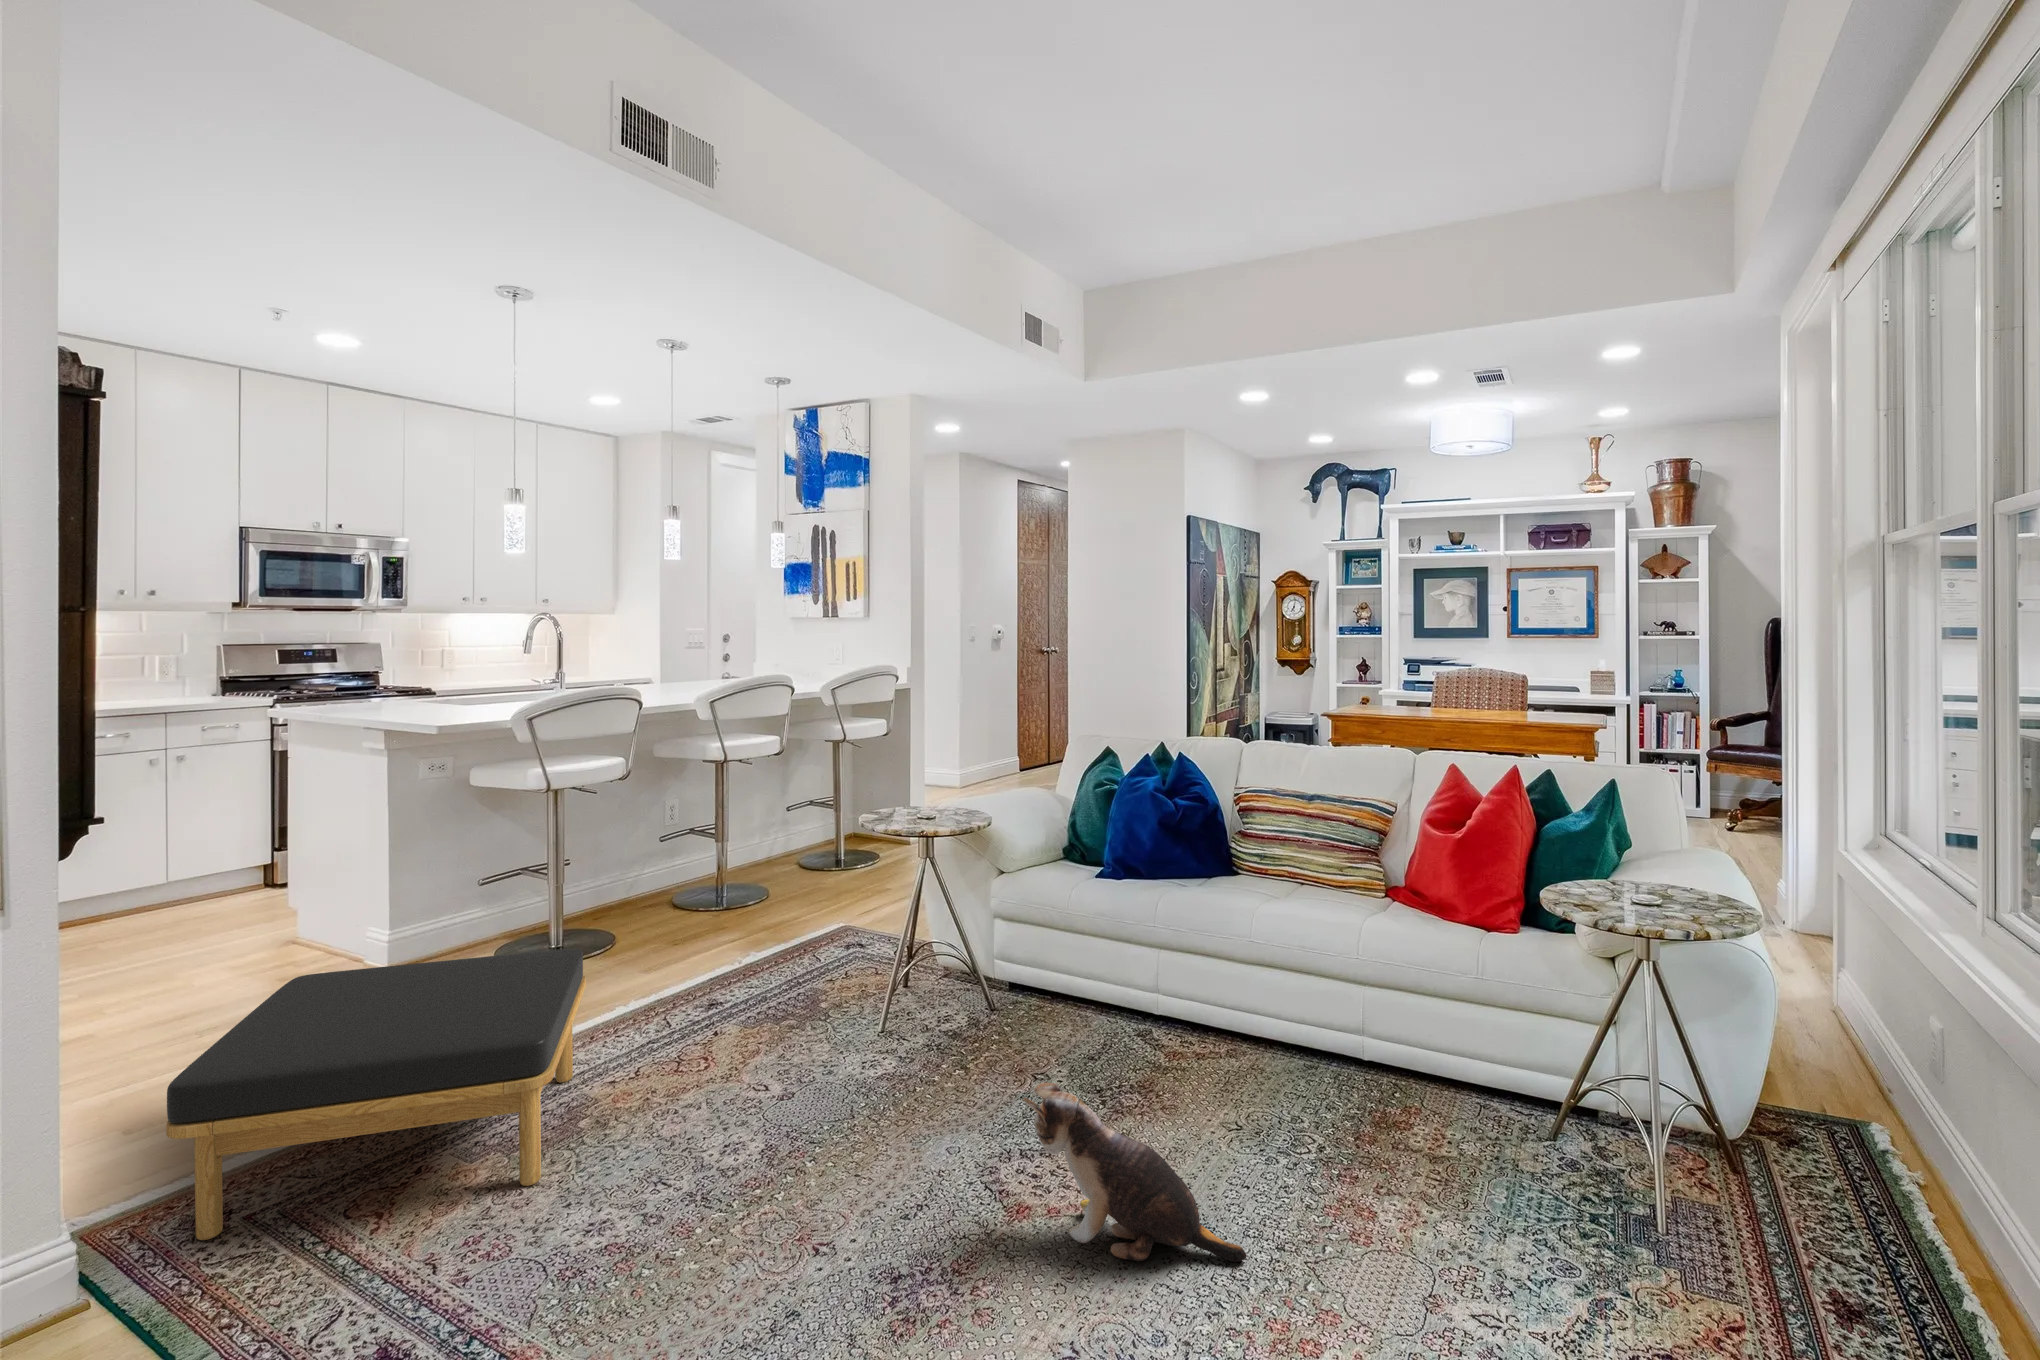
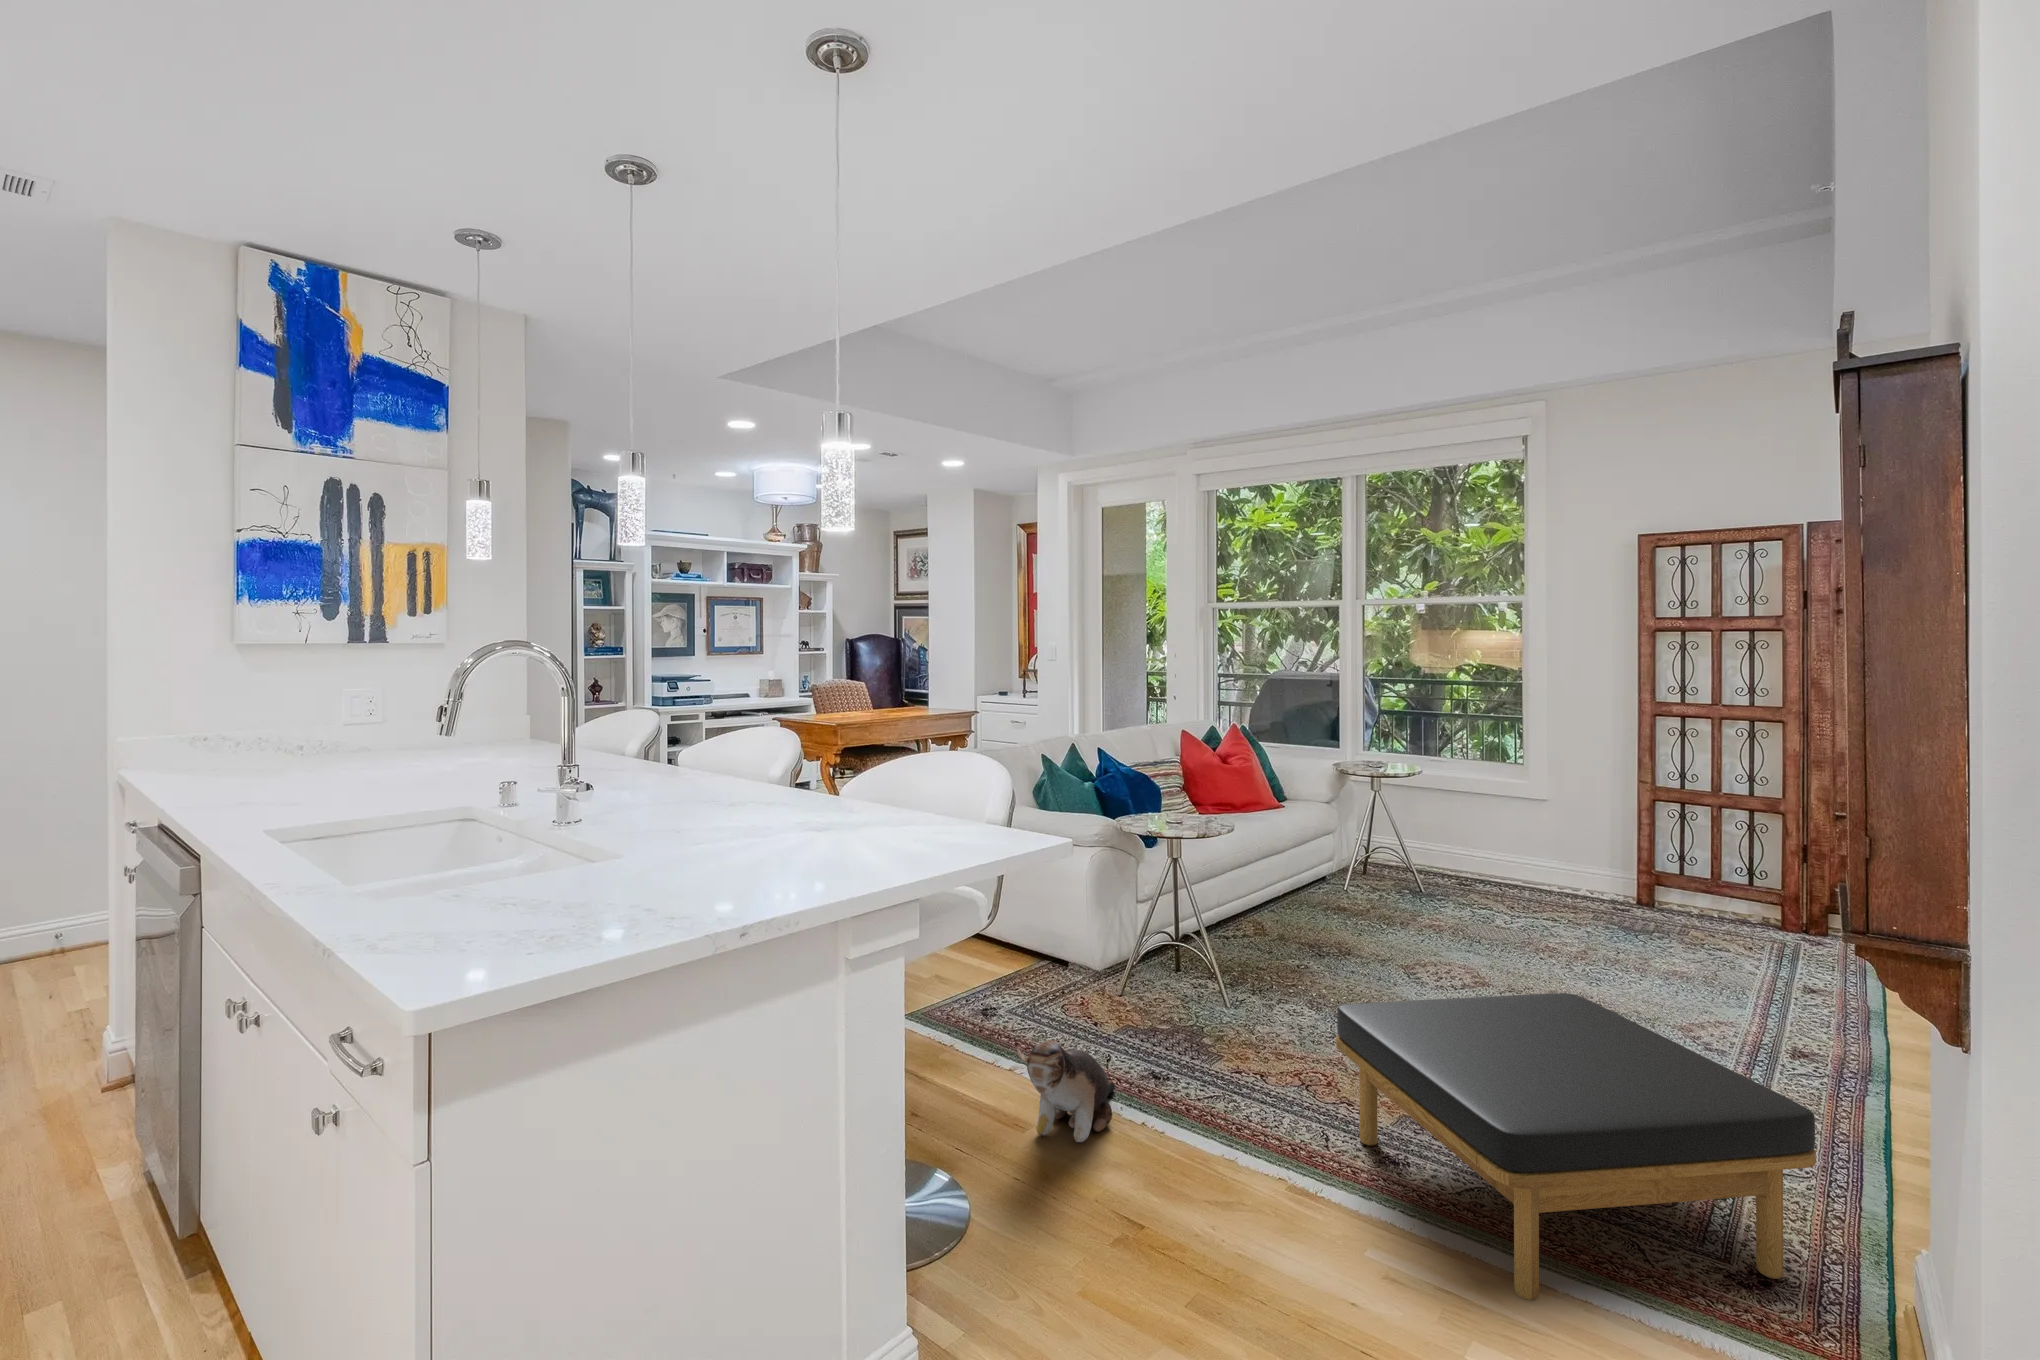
plush toy: present [1023,1083,1246,1262] -> present [1017,1040,1115,1142]

